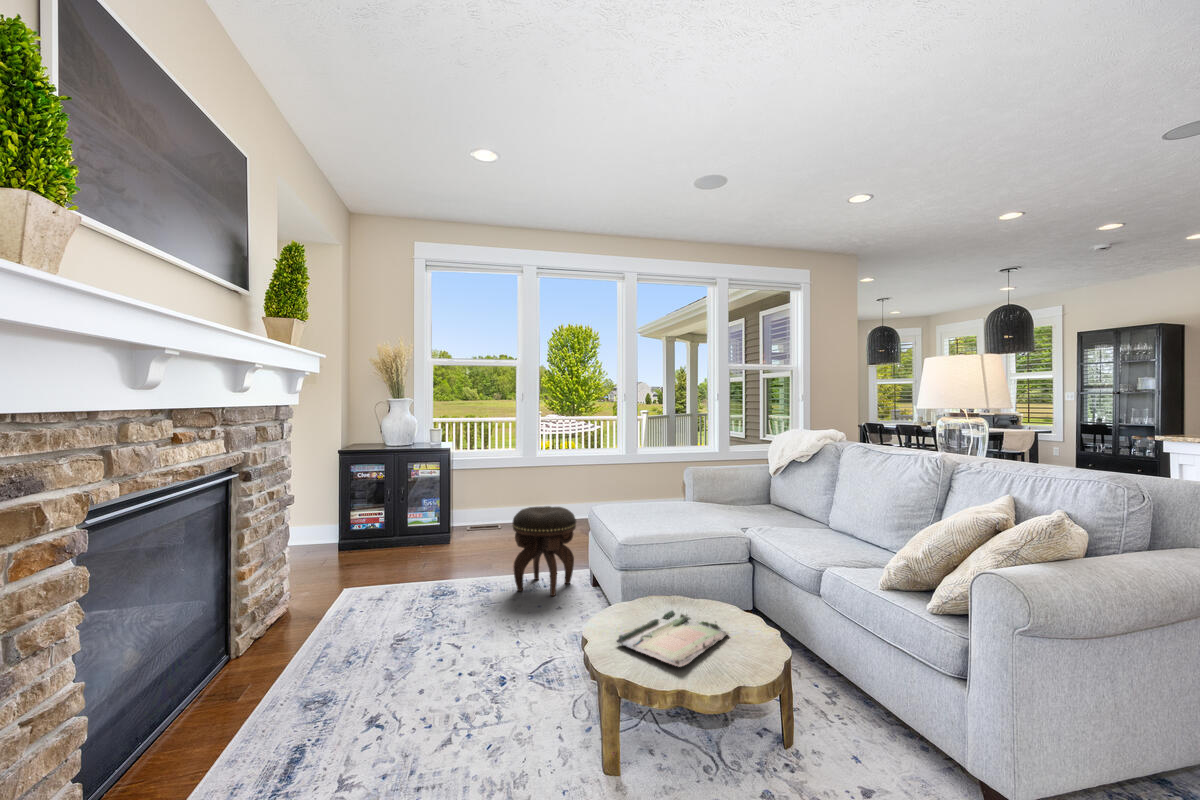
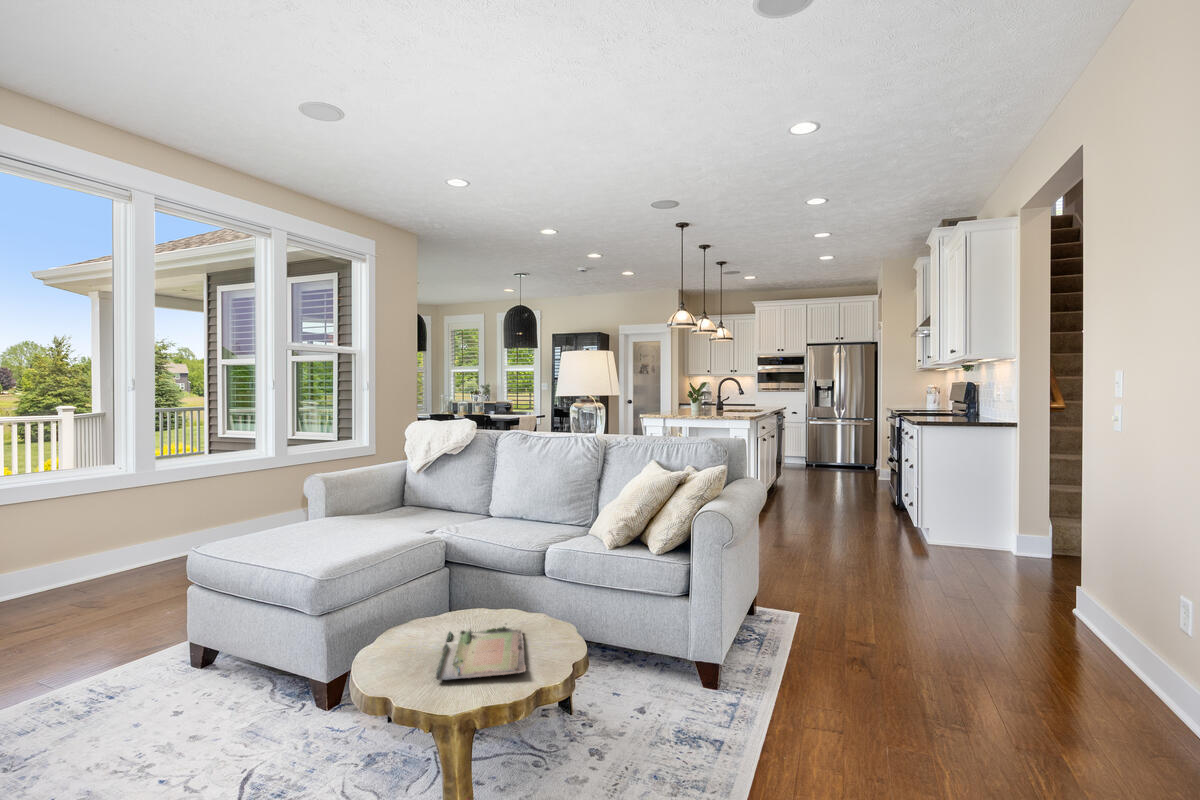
footstool: present [513,506,576,596] -> none [65,564,189,712]

